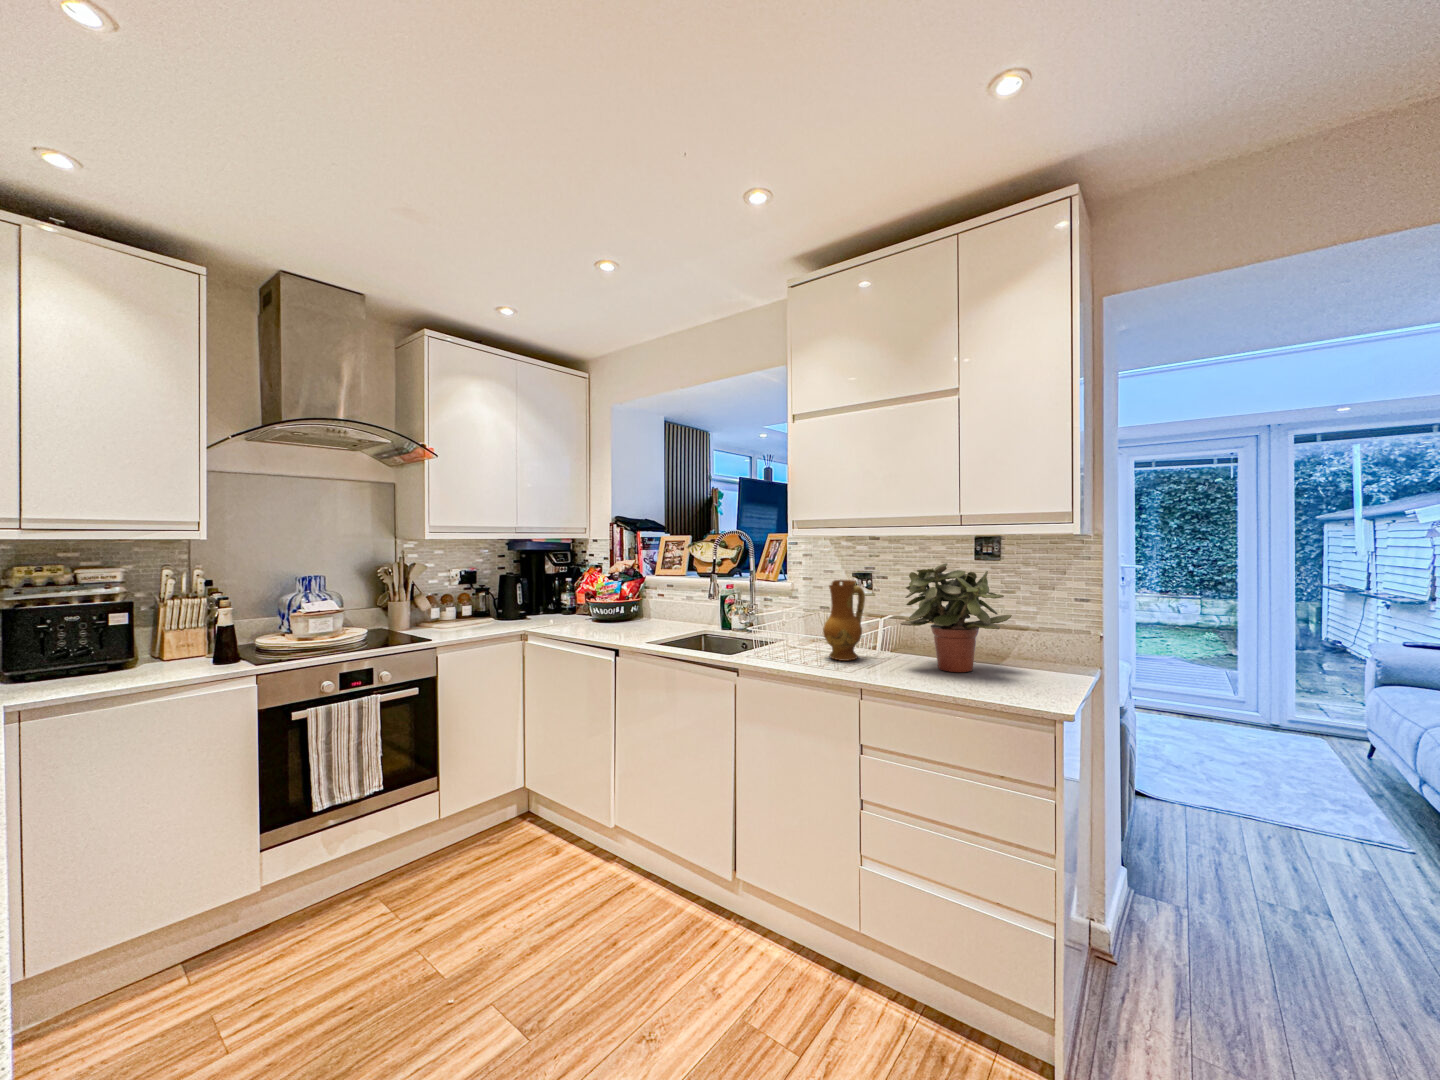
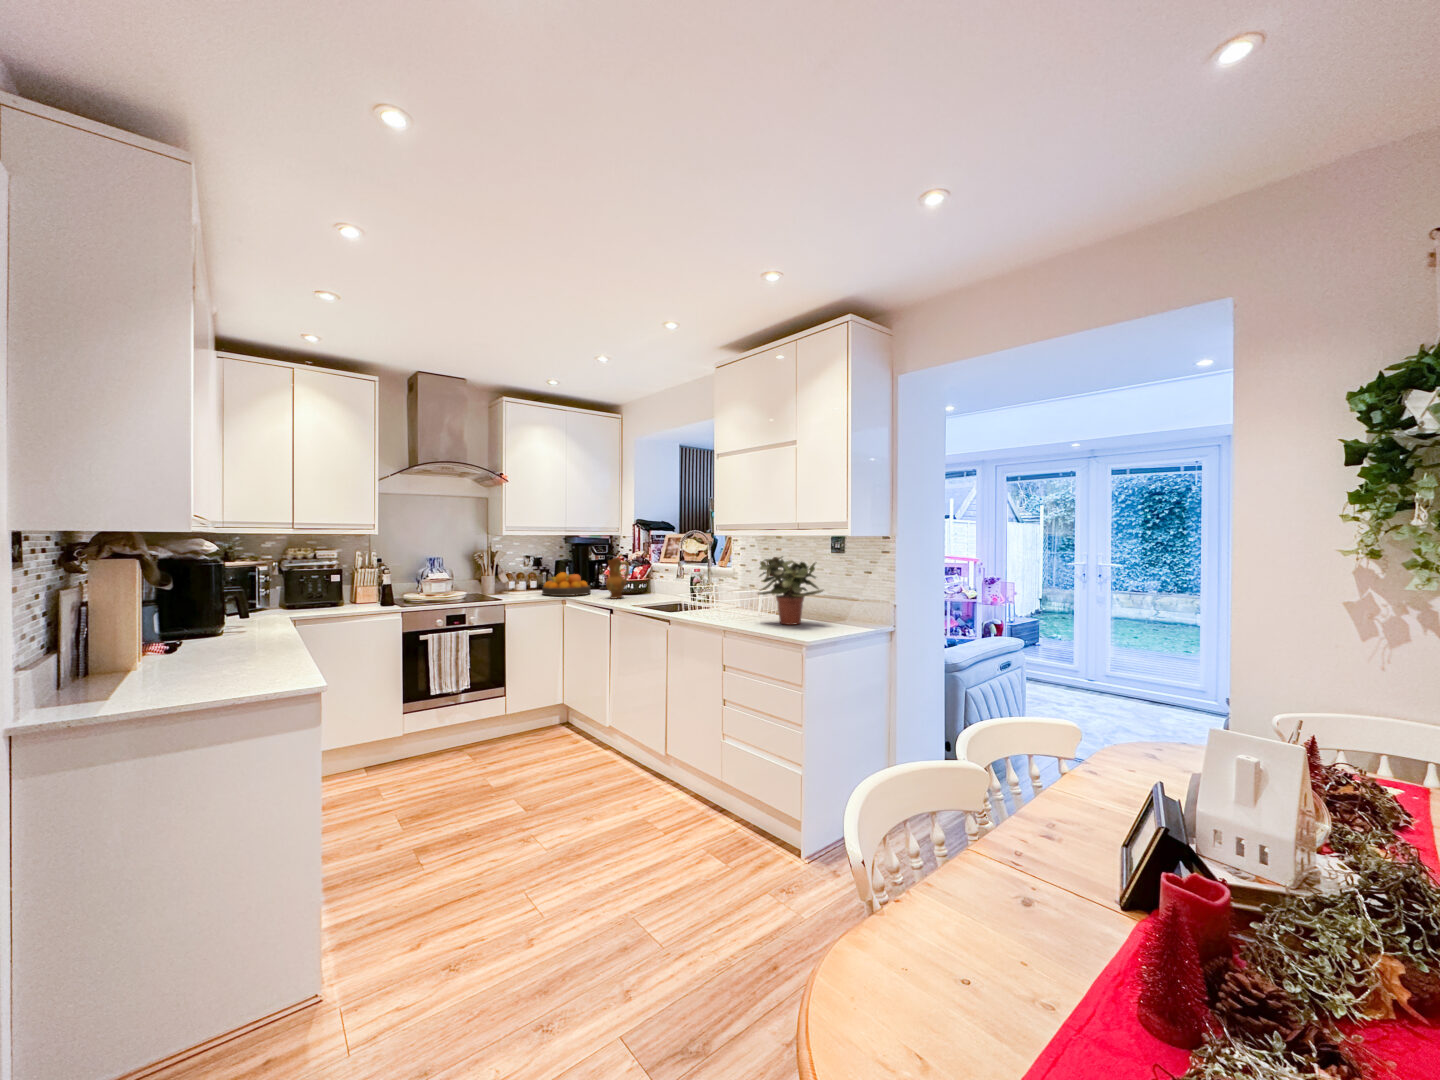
ceramic jug: present [823,580,865,661] -> present [606,558,629,599]
fruit bowl: none [486,592,558,628] -> present [542,572,591,596]

